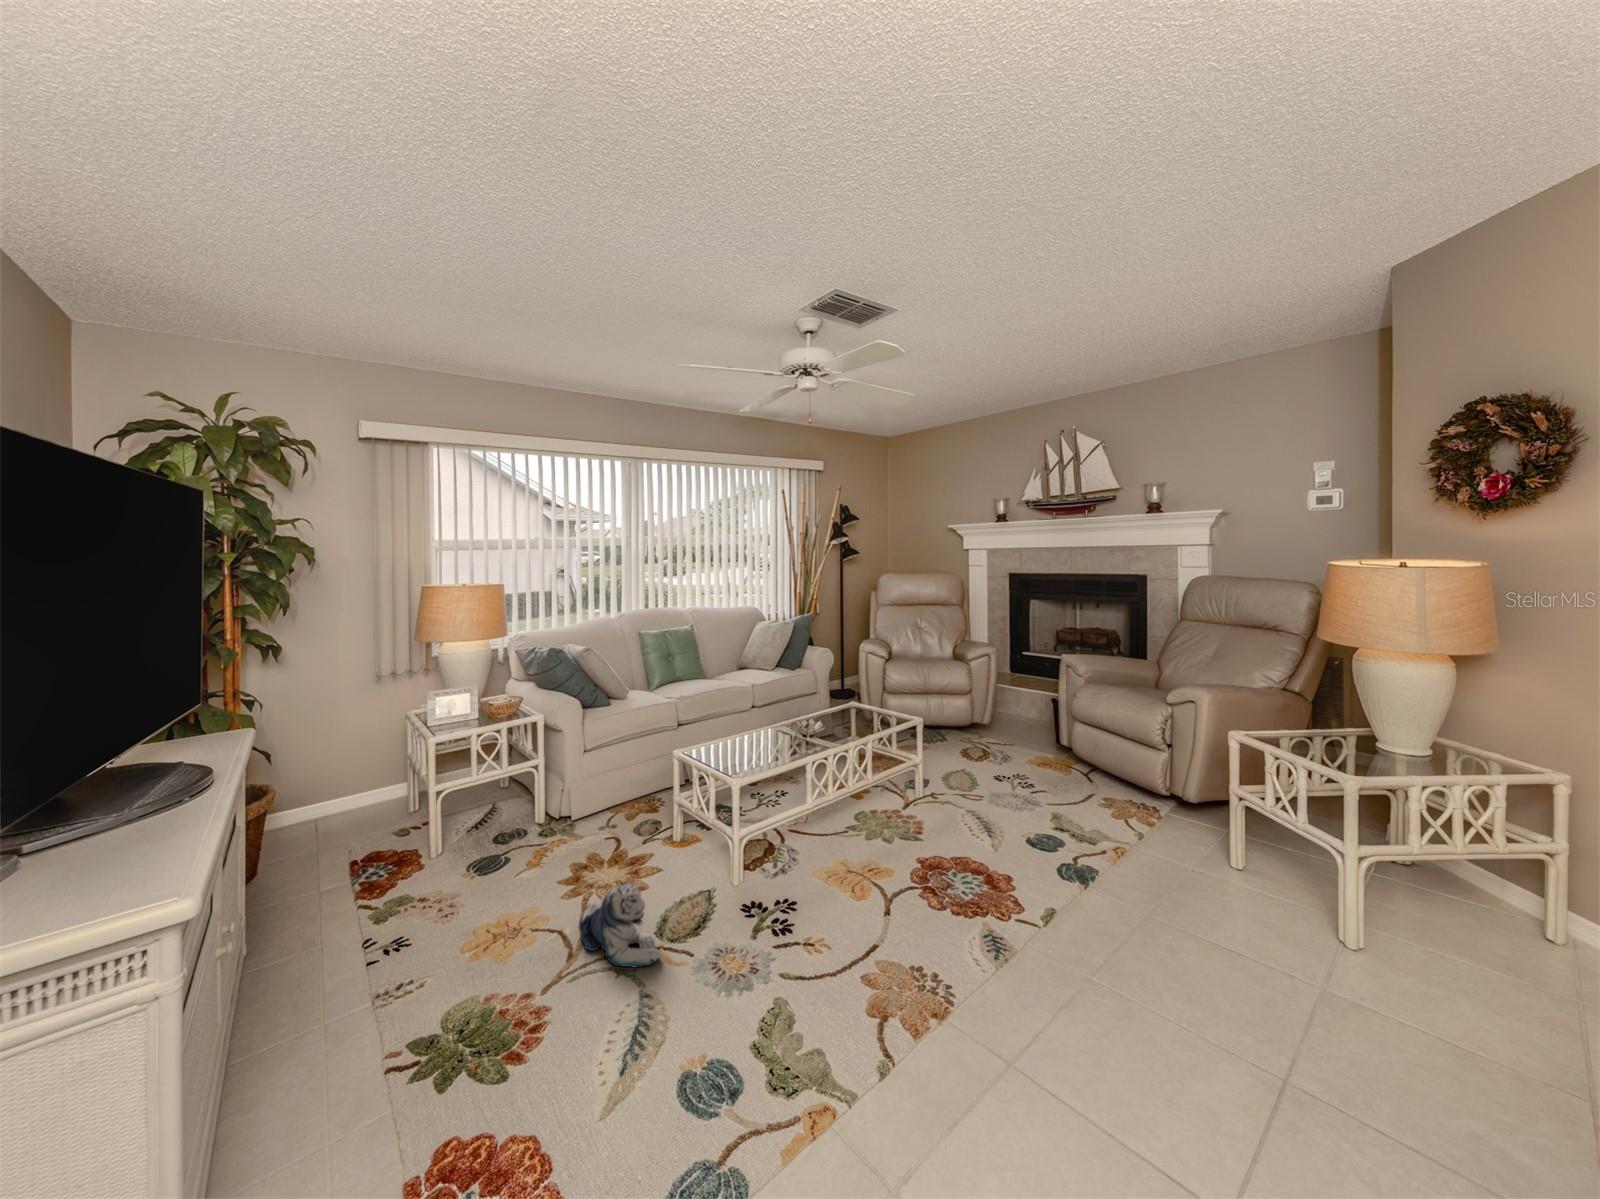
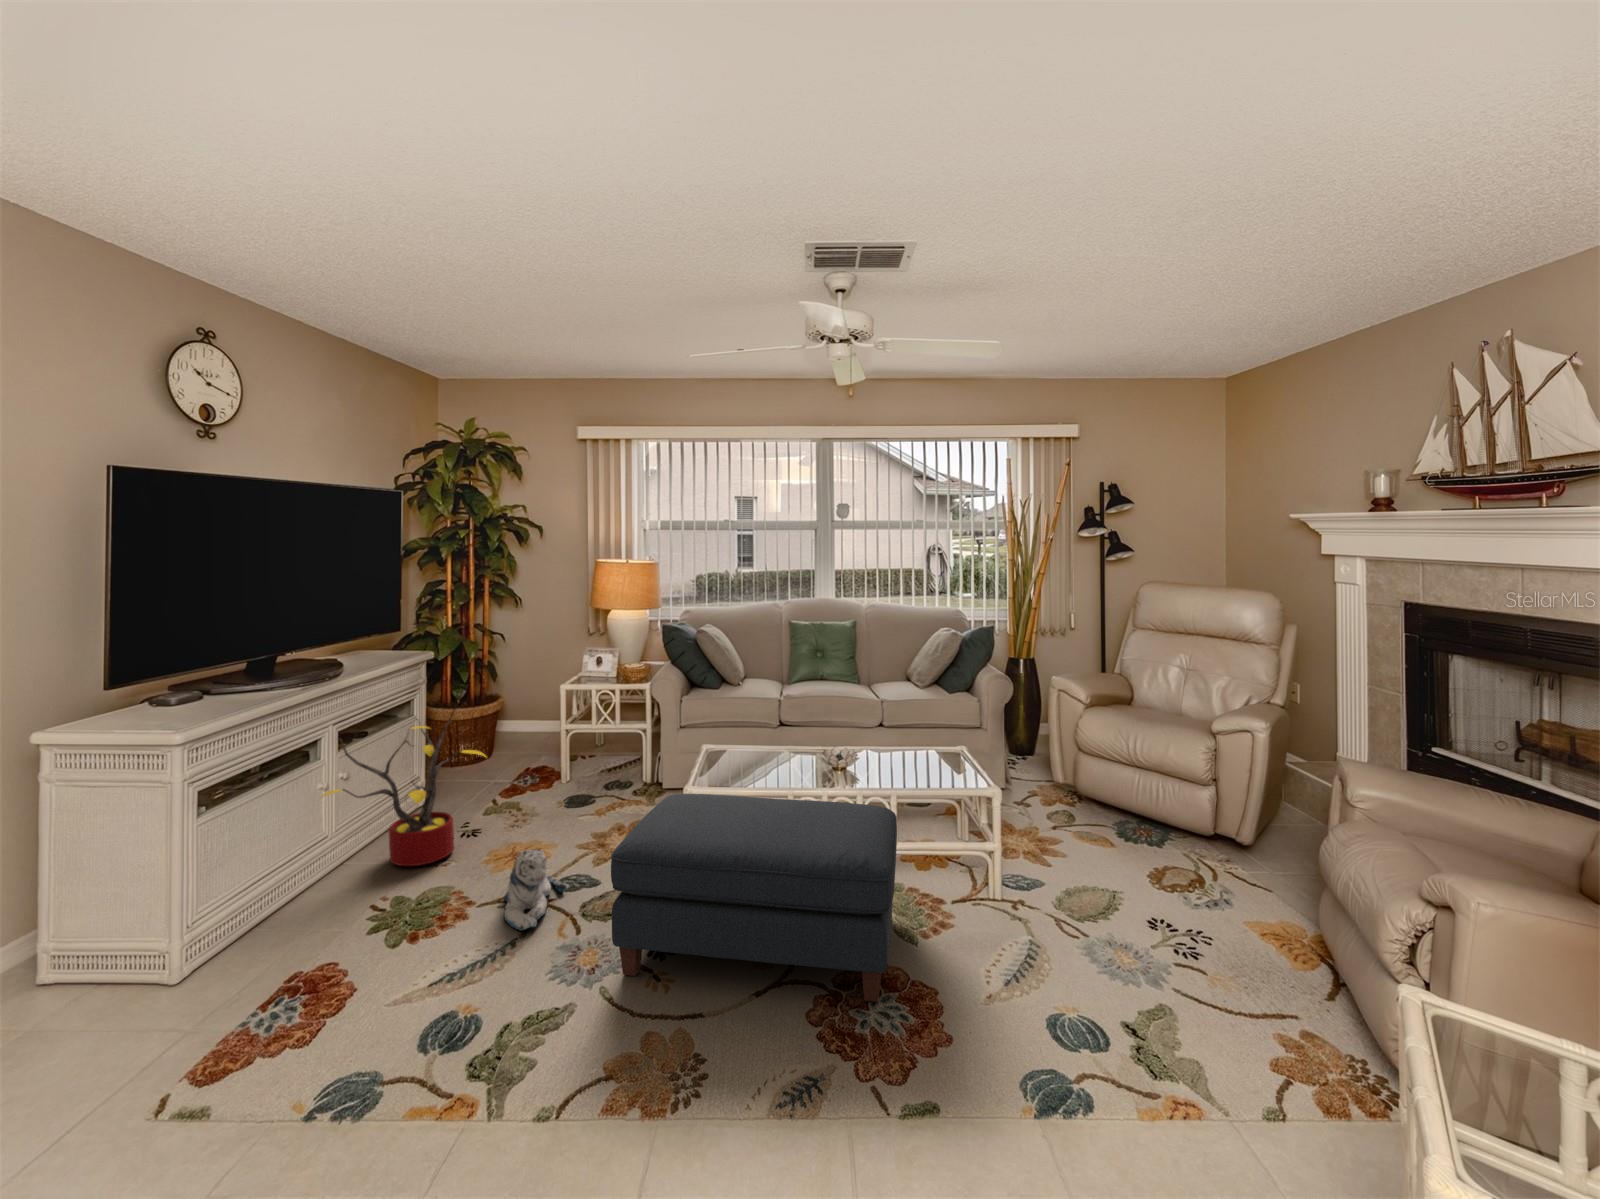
ottoman: none [726,747,966,948] -> present [611,794,897,1002]
decorative plant: none [295,774,453,983] -> present [322,711,486,866]

